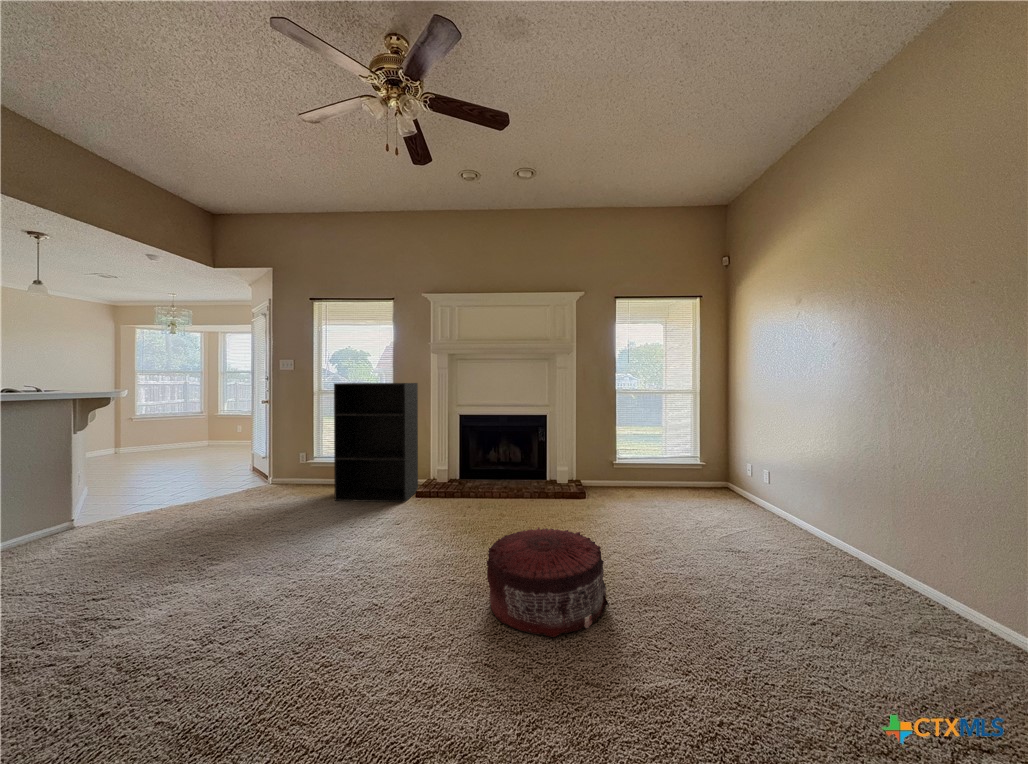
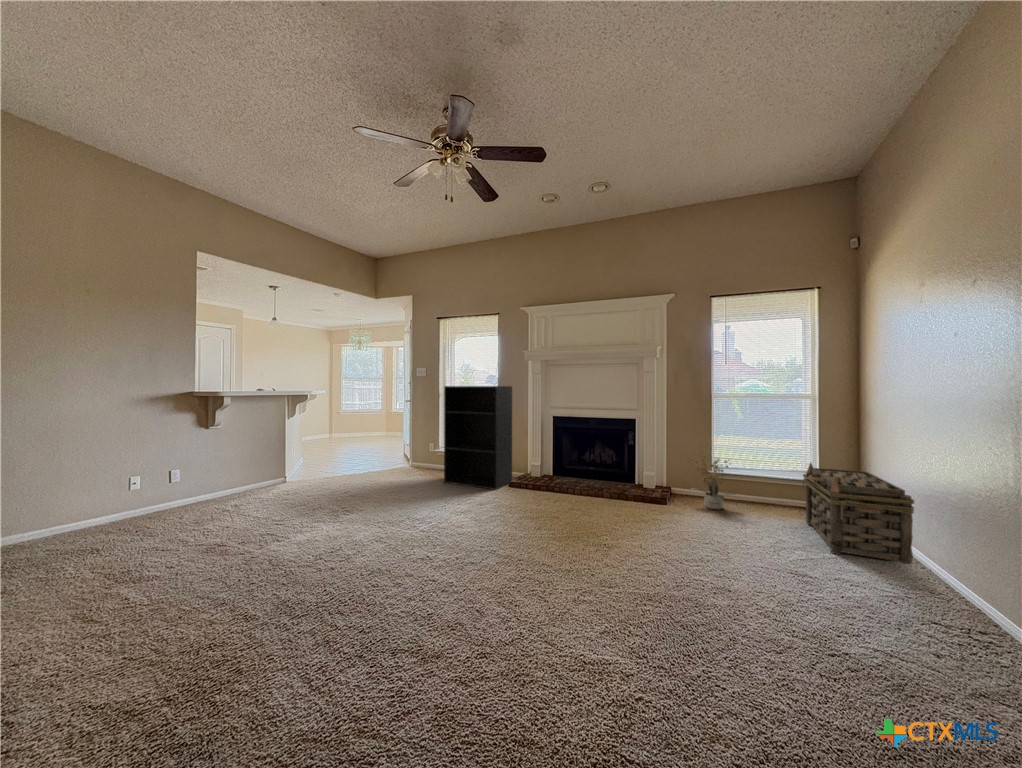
potted plant: none [601,447,641,496] -> present [690,456,734,509]
basket: none [697,447,789,525] -> present [803,463,914,565]
pouf: present [487,528,609,637] -> none [504,515,611,605]

